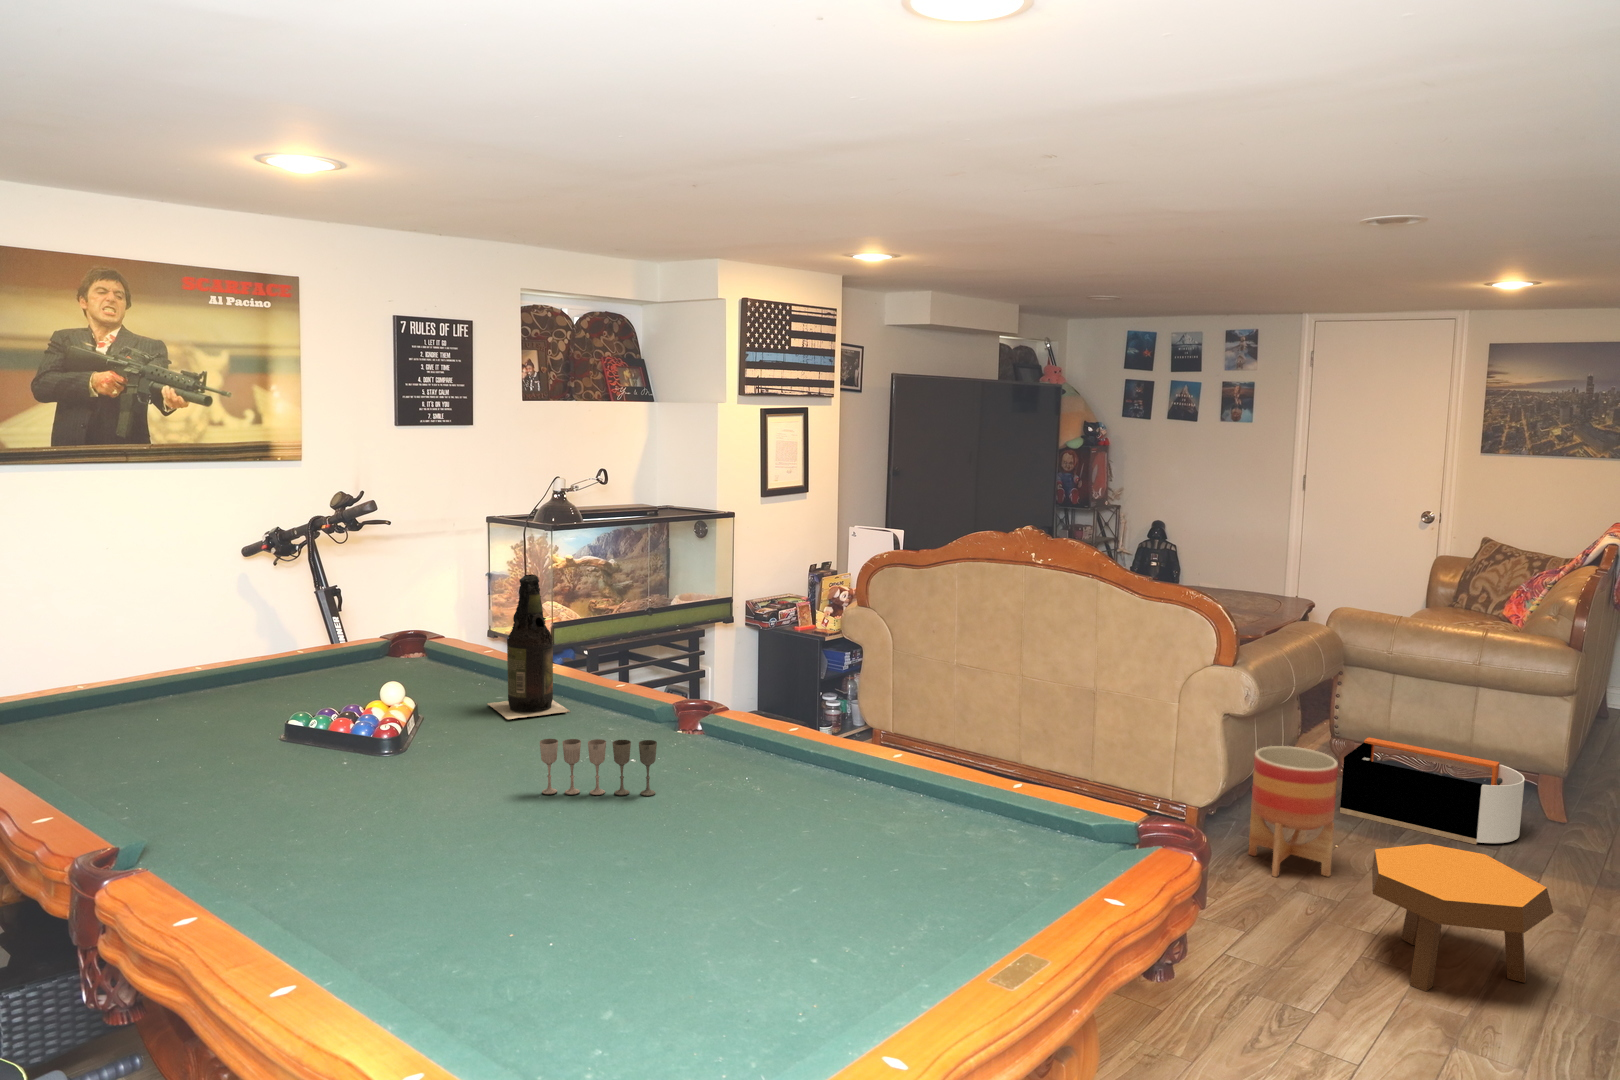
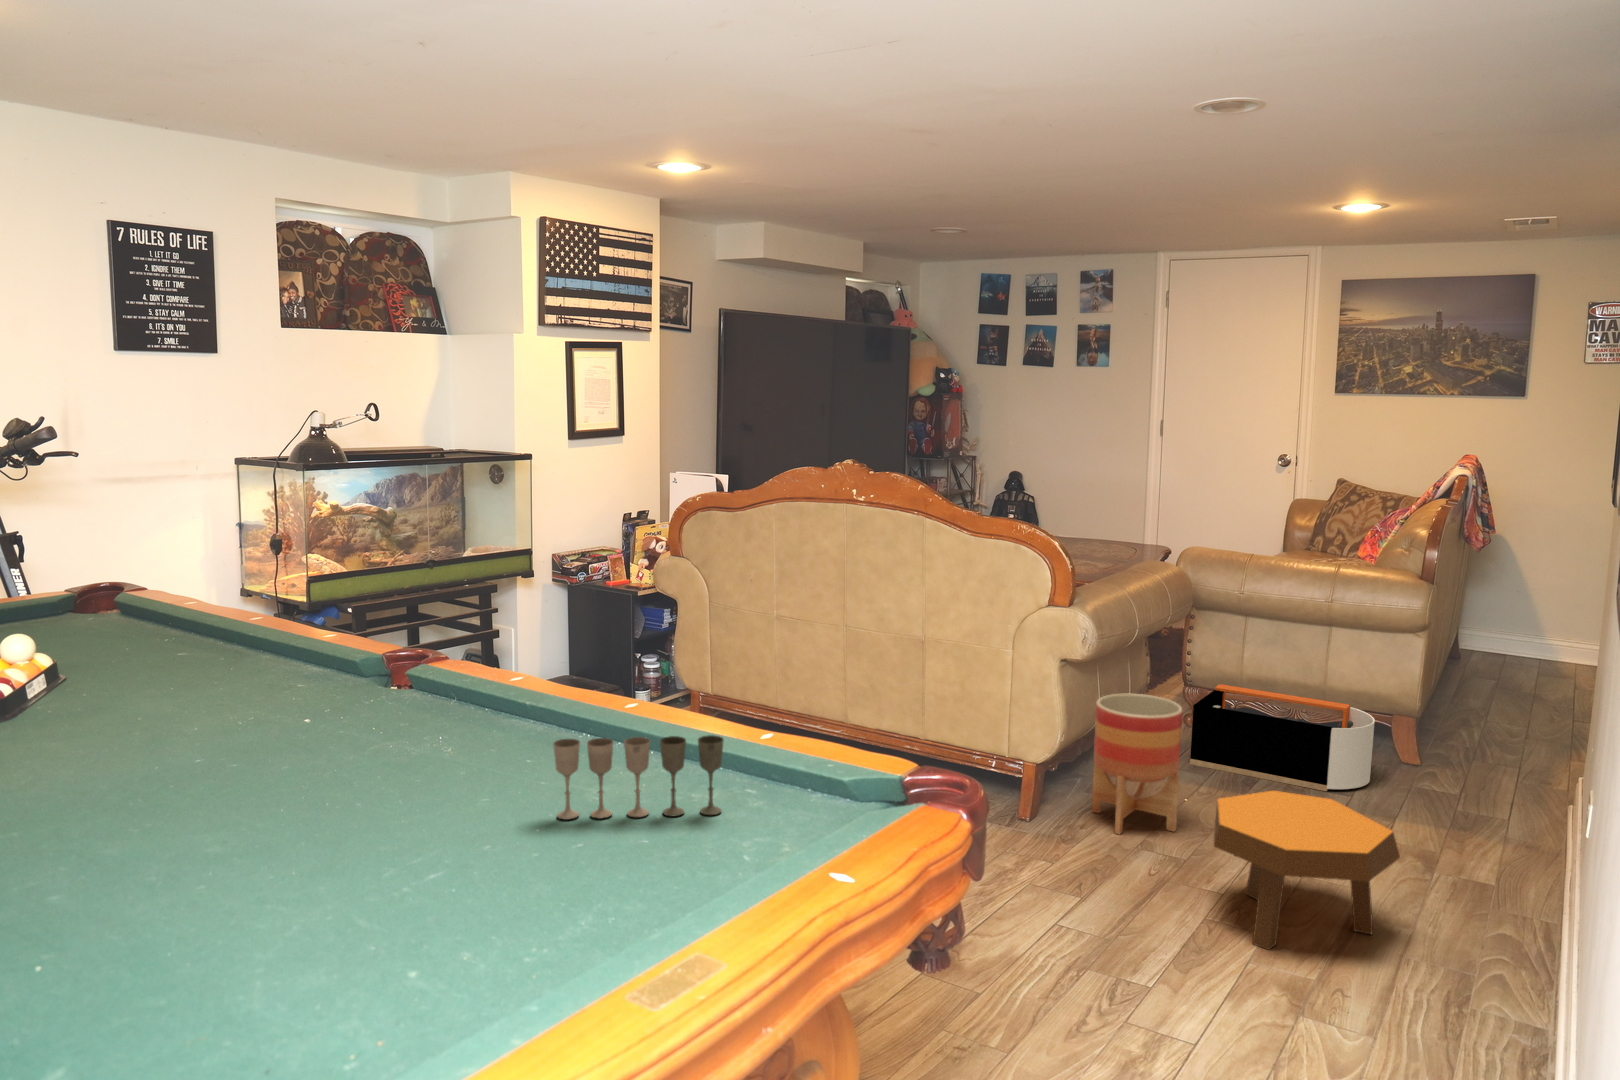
beer bottle: present [487,574,570,719] -> none [163,502,266,680]
wine glass: present [540,739,657,796] -> present [553,735,724,820]

